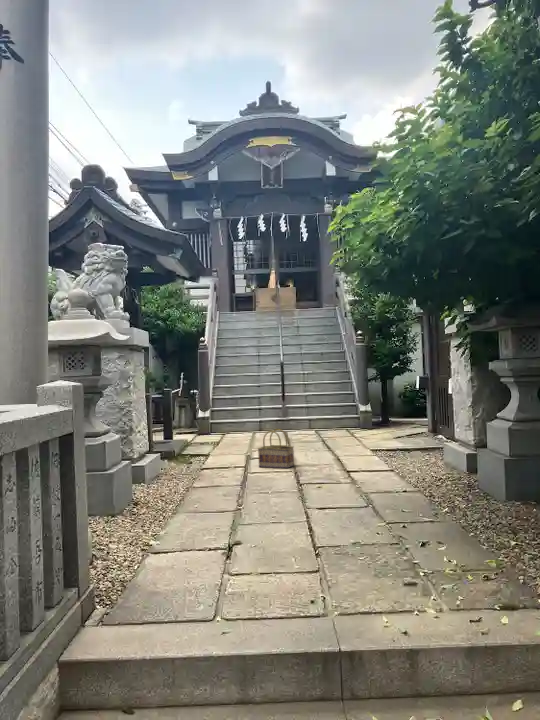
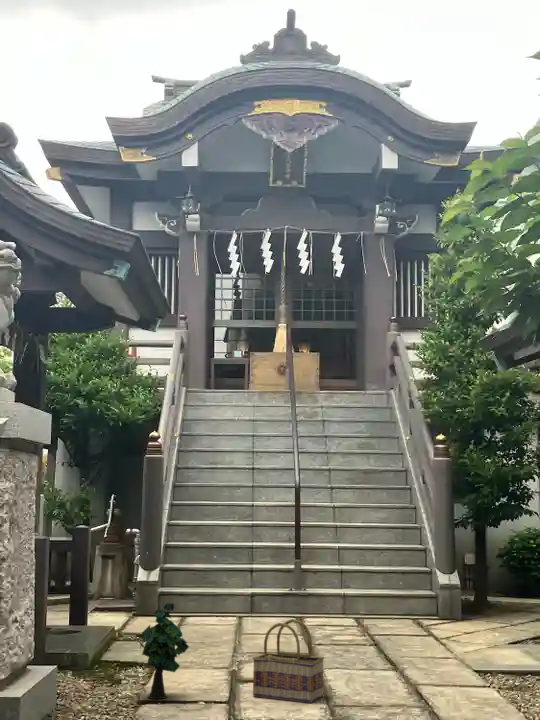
decorative plant: none [198,423,226,470] -> present [136,603,189,699]

